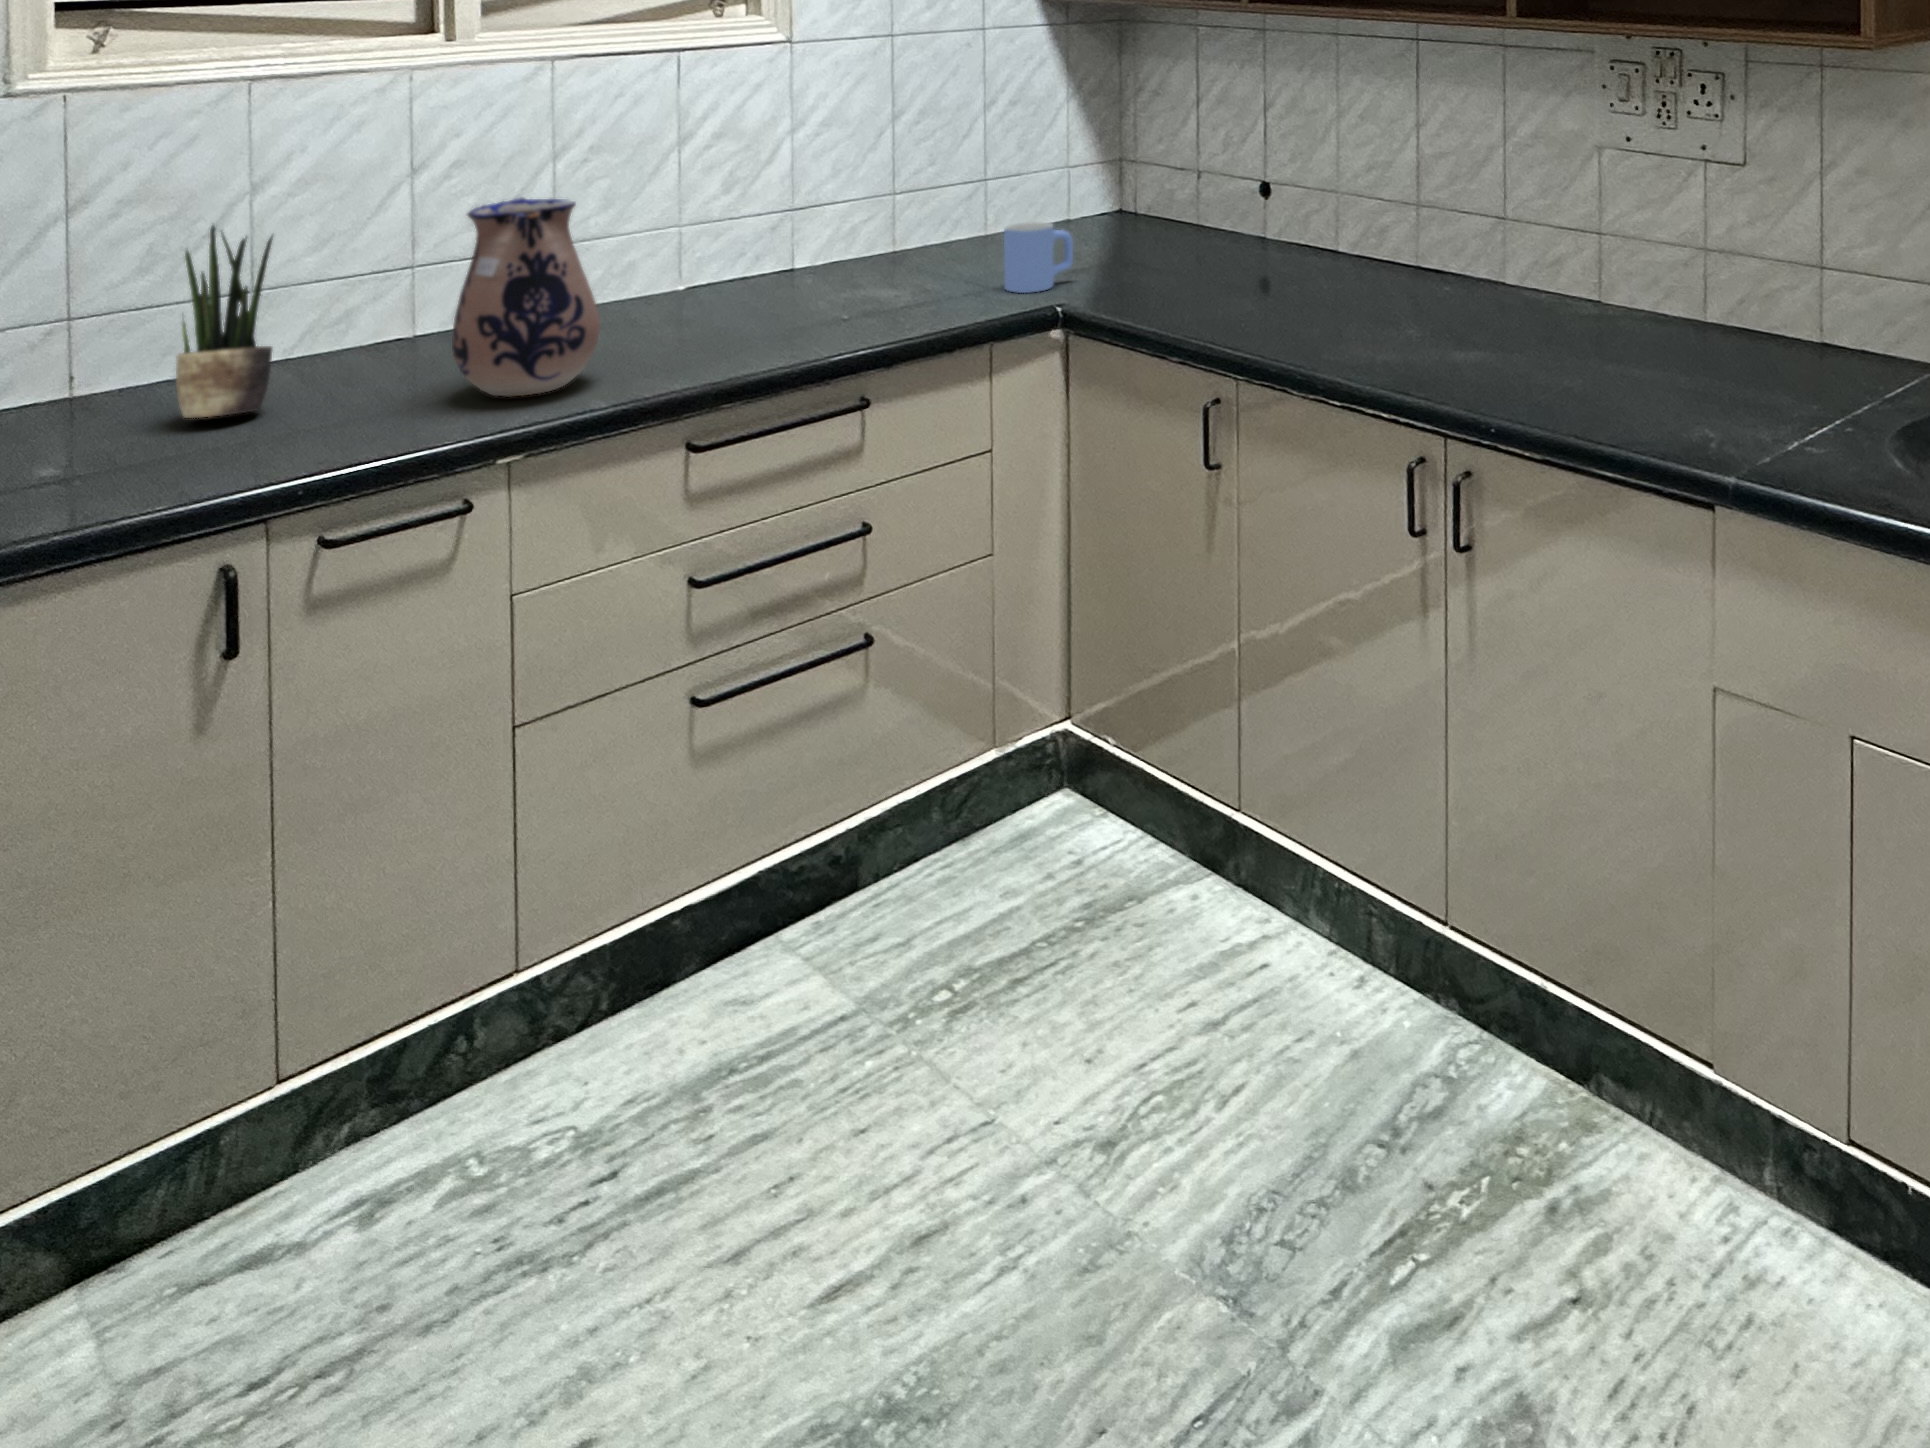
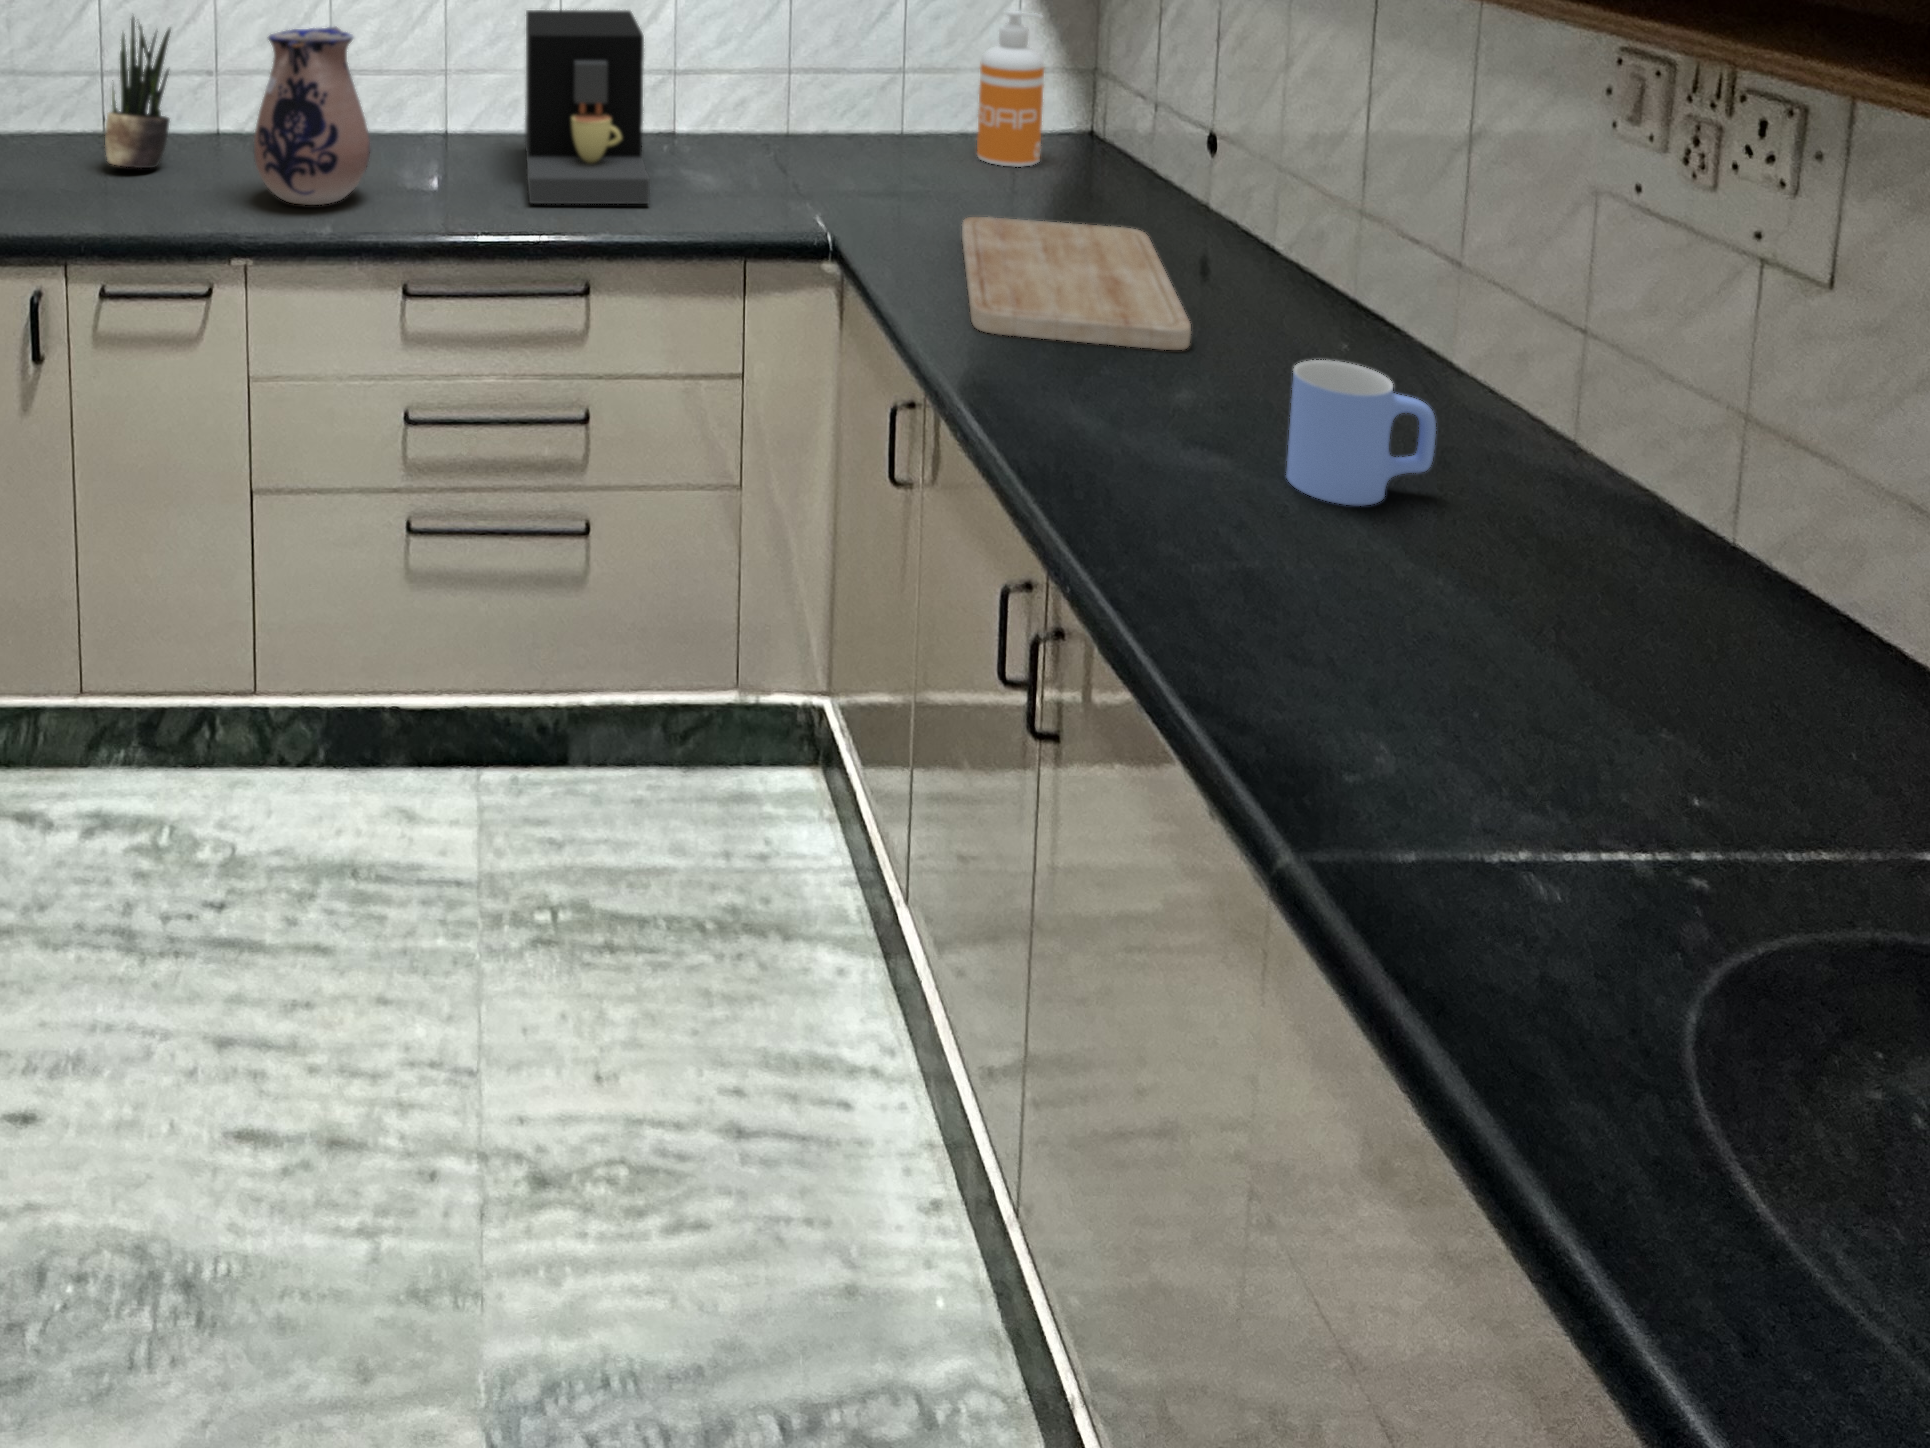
soap dispenser: none [1058,108,1109,239] -> present [977,10,1044,167]
coffee maker: none [662,149,878,341] -> present [525,10,650,204]
mug: present [1004,221,1073,293] -> present [1287,360,1436,506]
cutting board: none [1145,251,1376,330] -> present [962,217,1191,350]

